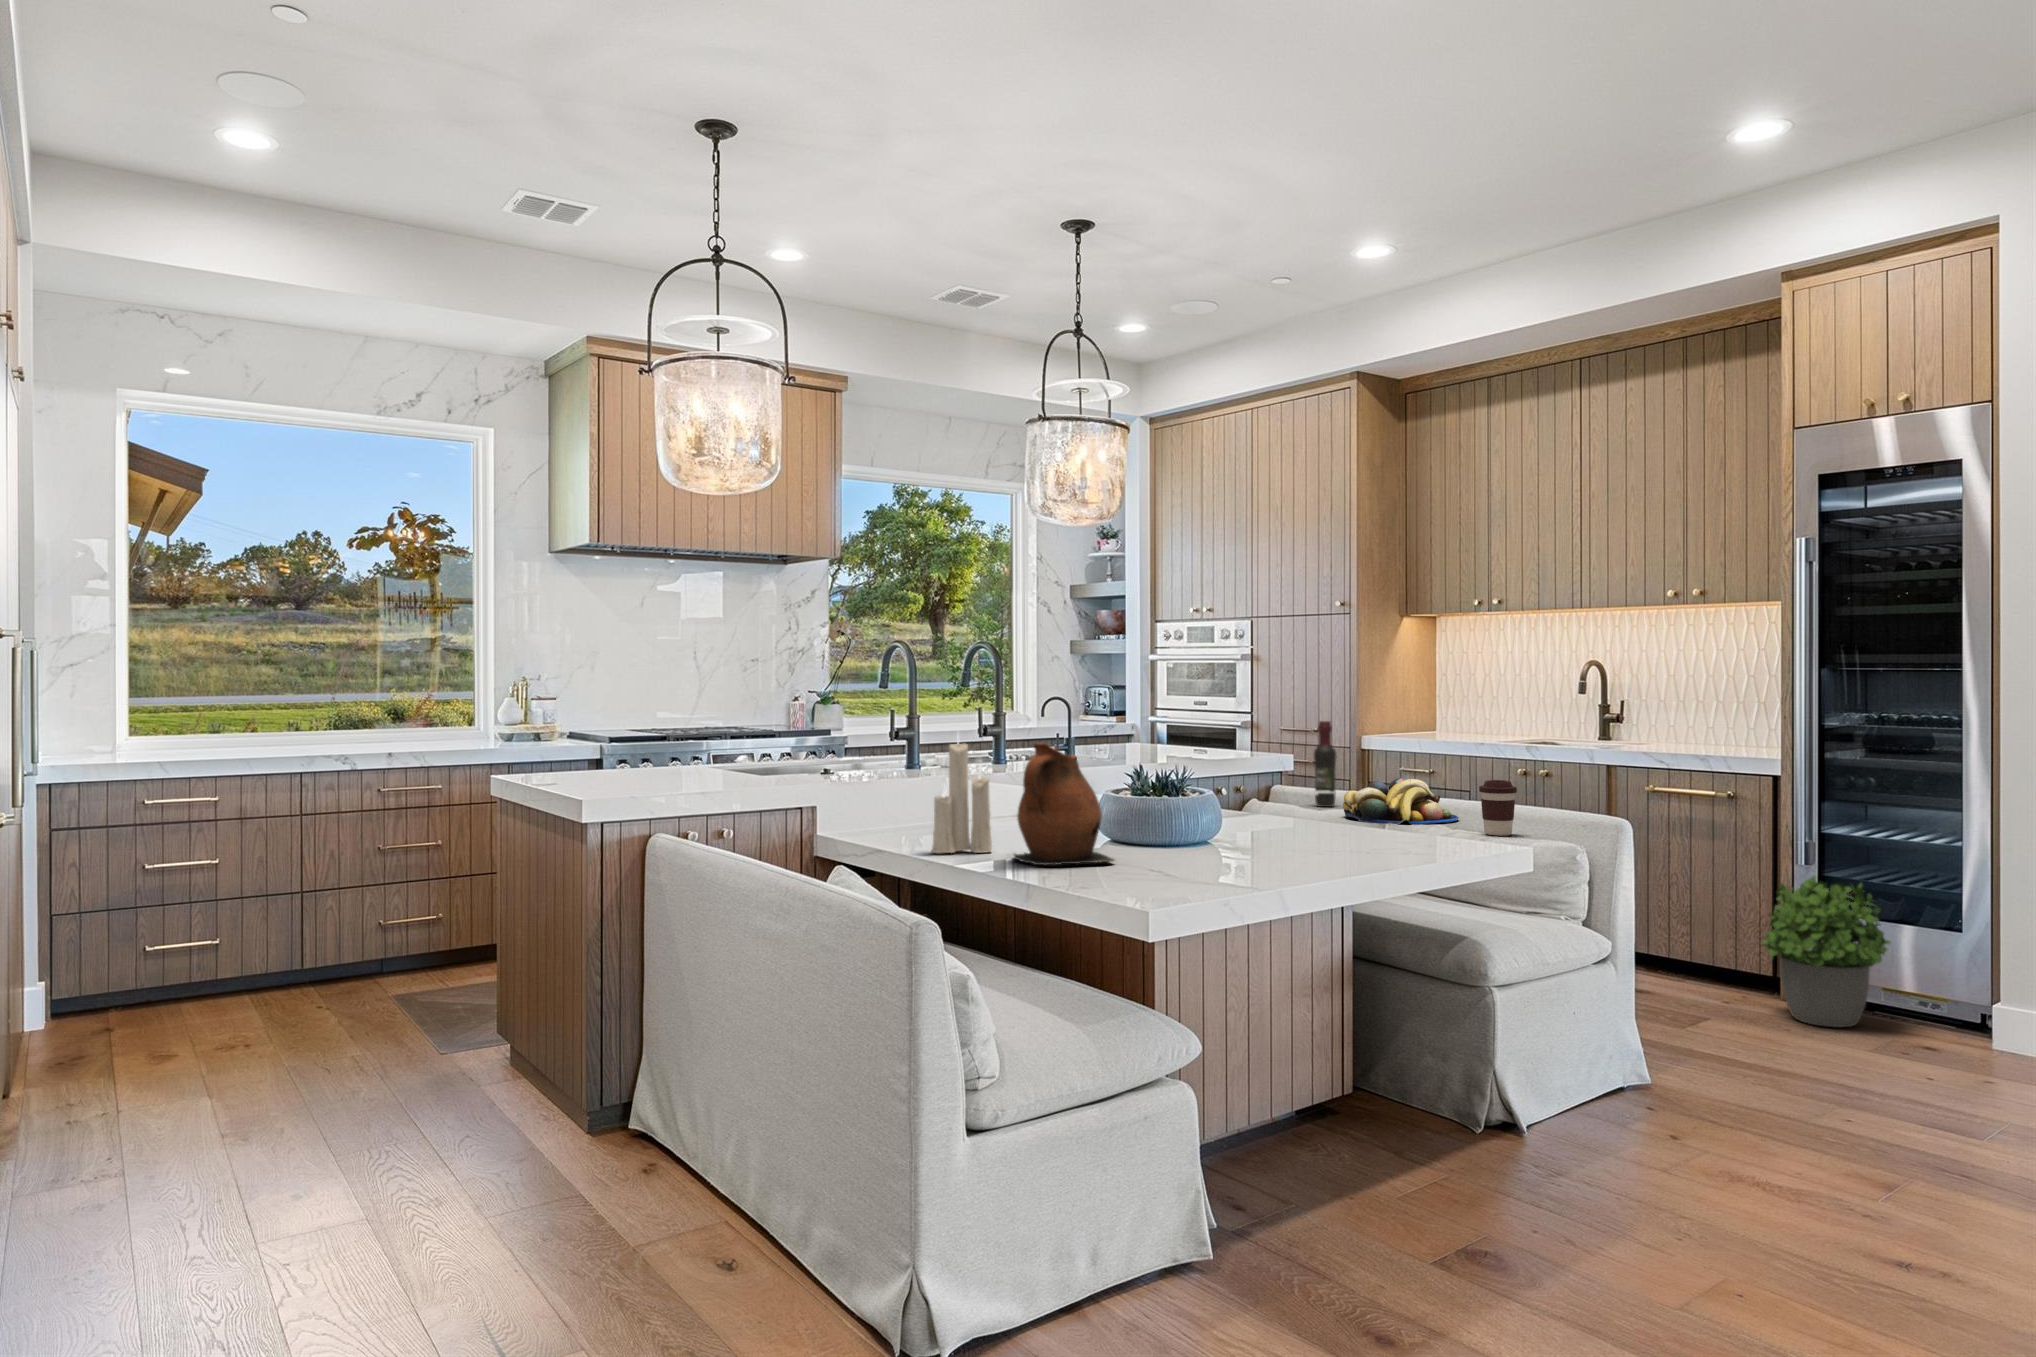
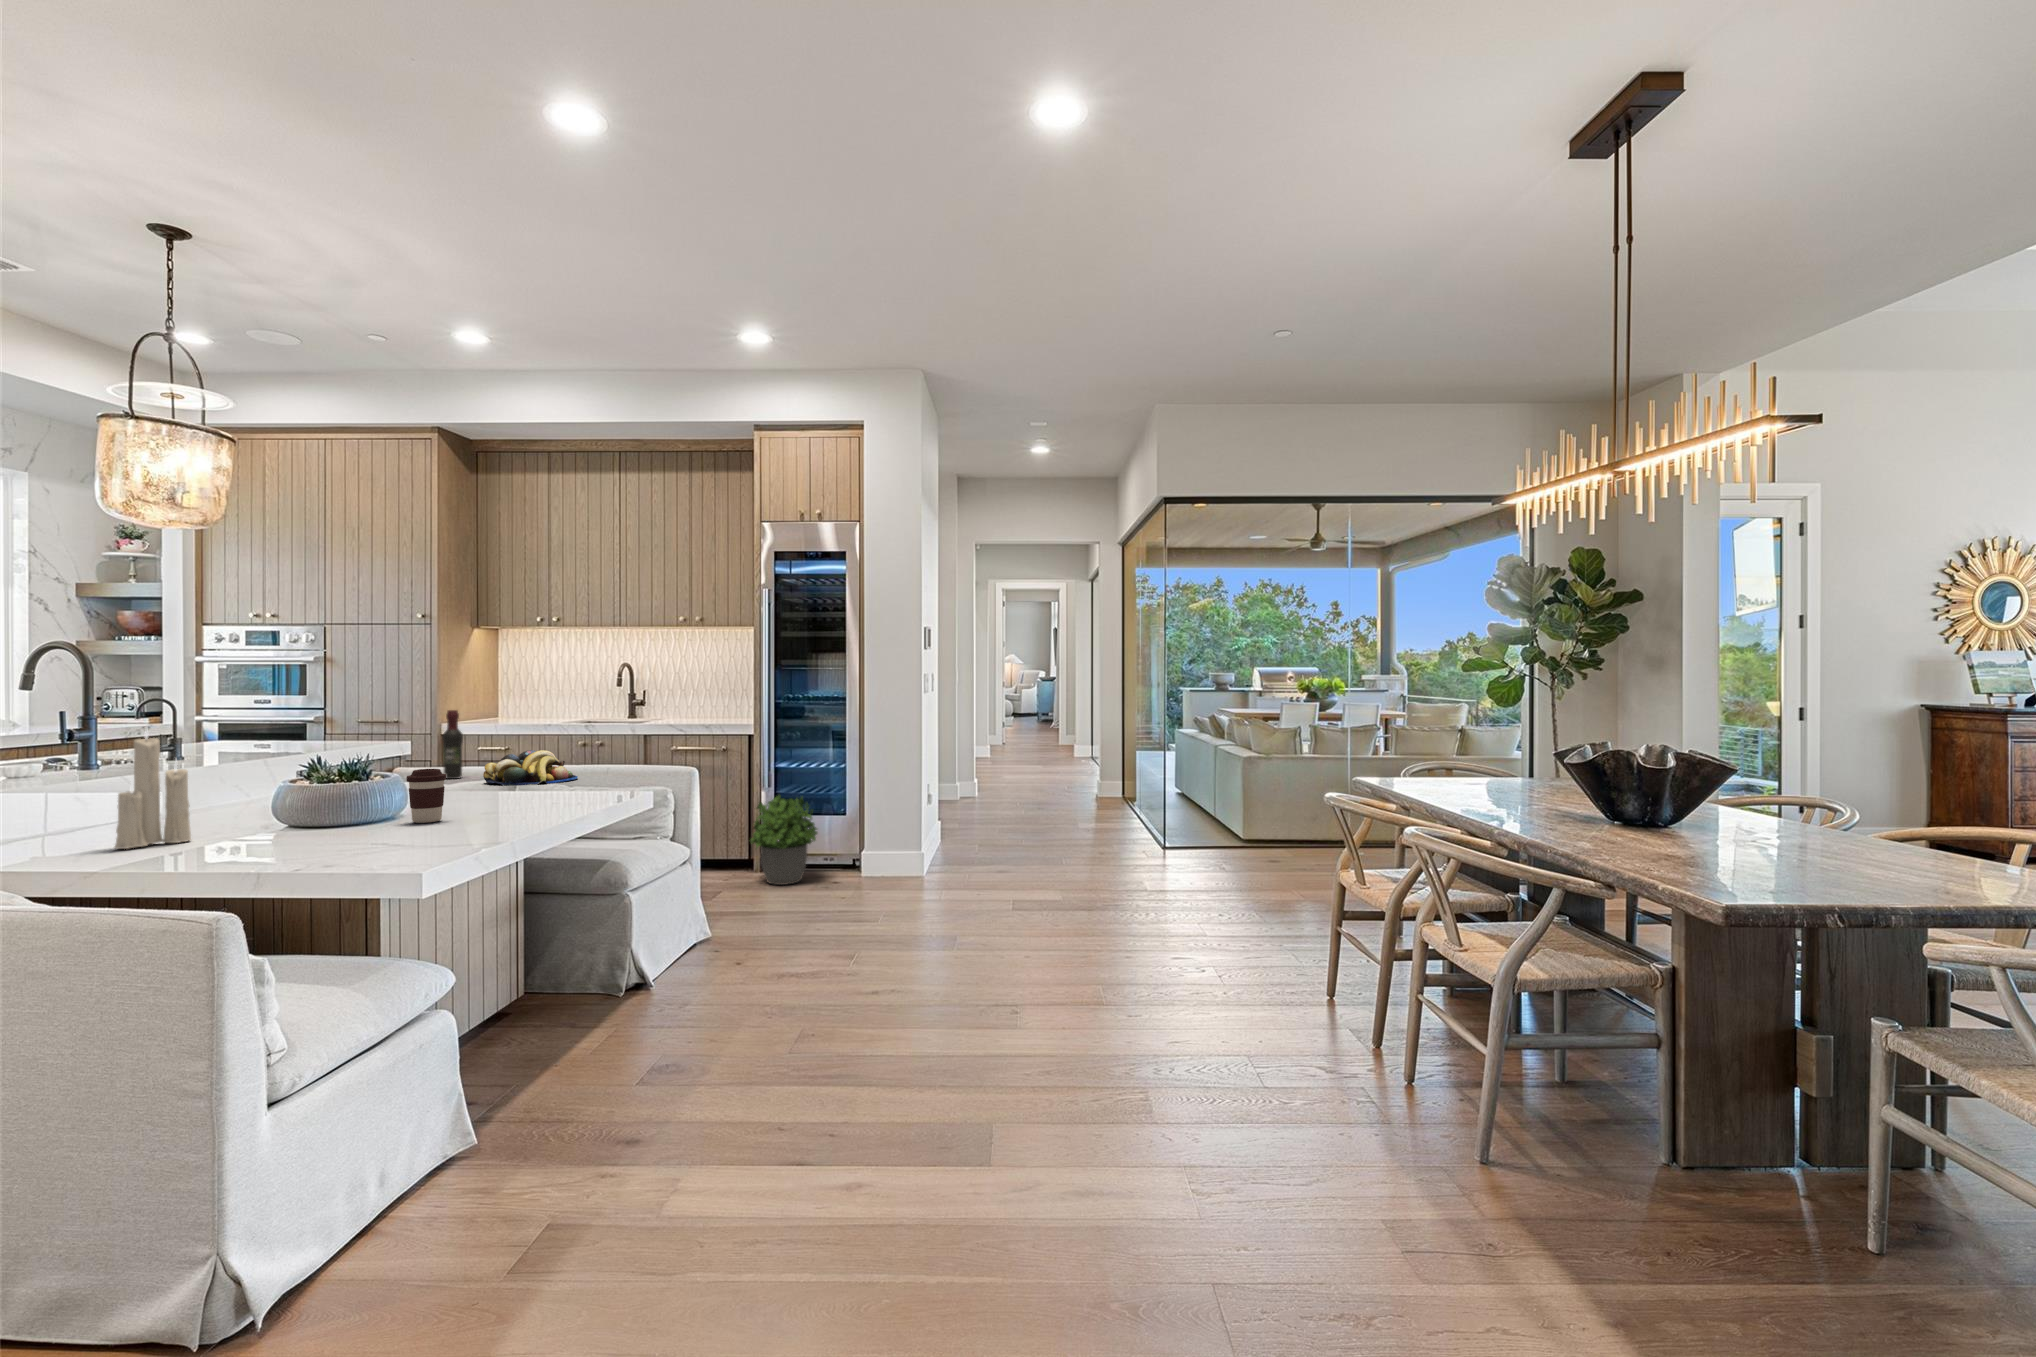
ceramic pitcher: present [1014,743,1114,865] -> none [225,732,351,844]
coffee cup: present [1479,780,1517,836] -> present [406,769,446,823]

